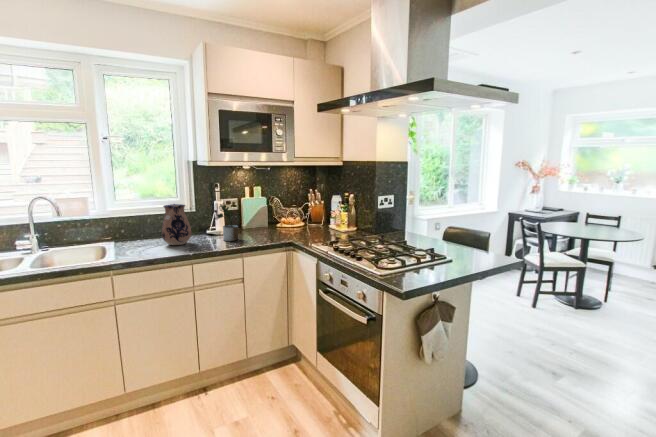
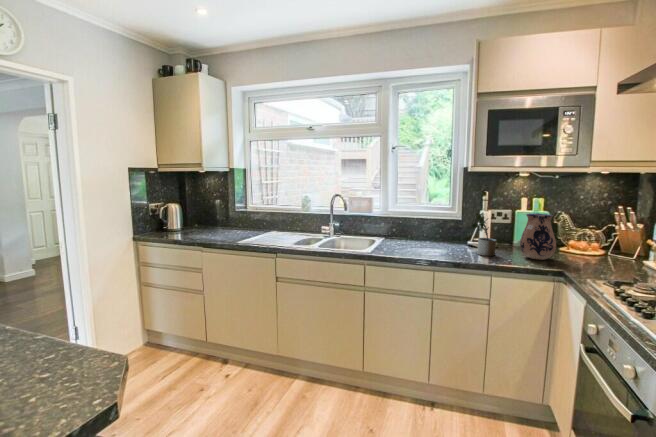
ceramic pitcher: present [162,204,192,245] -> present [520,213,556,260]

